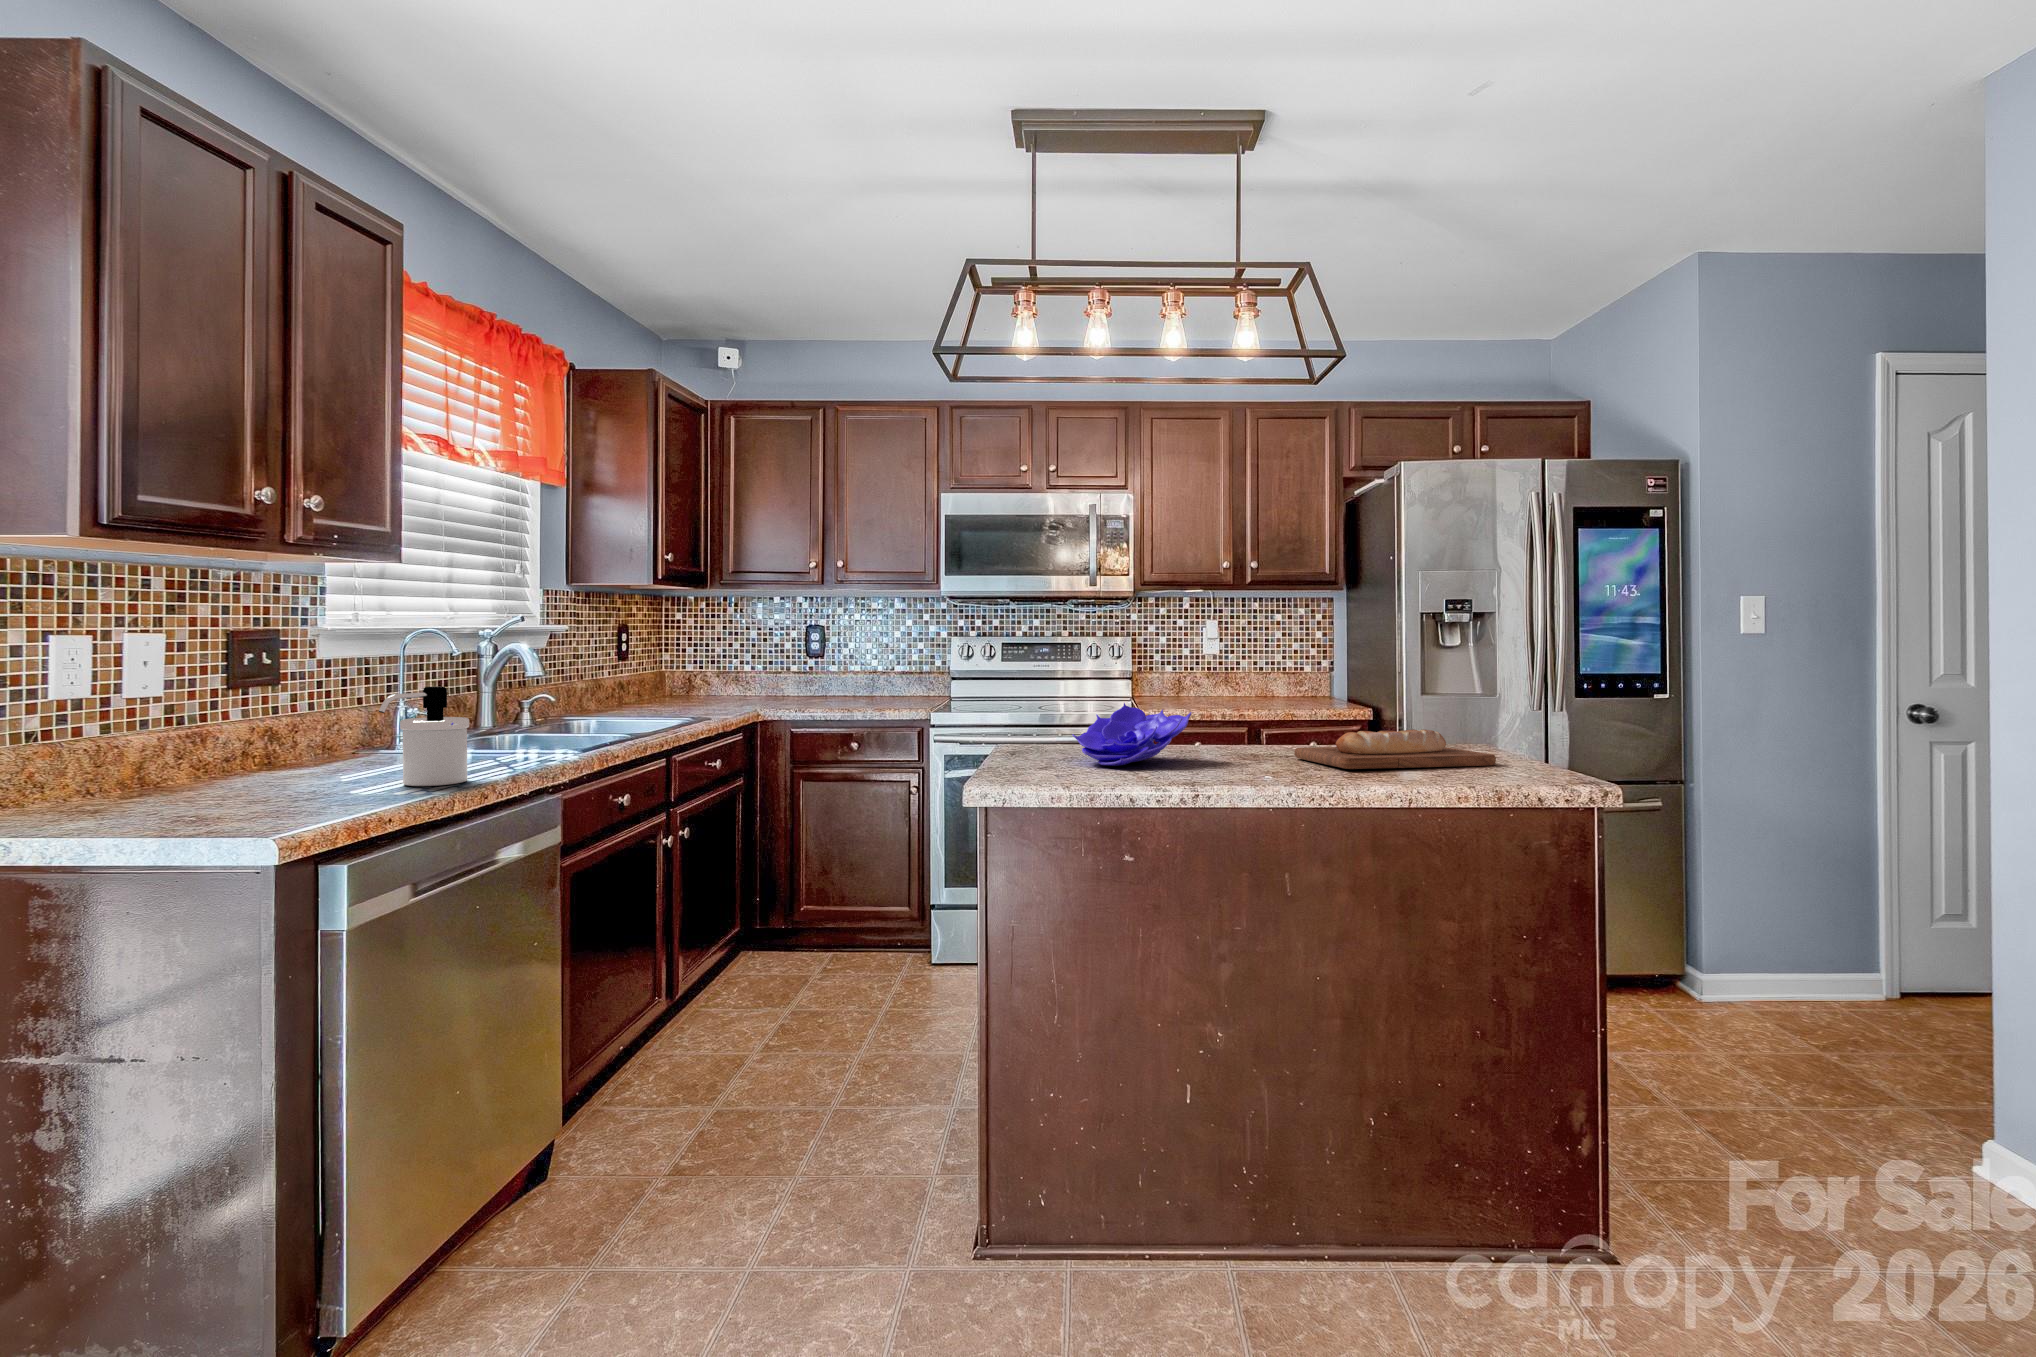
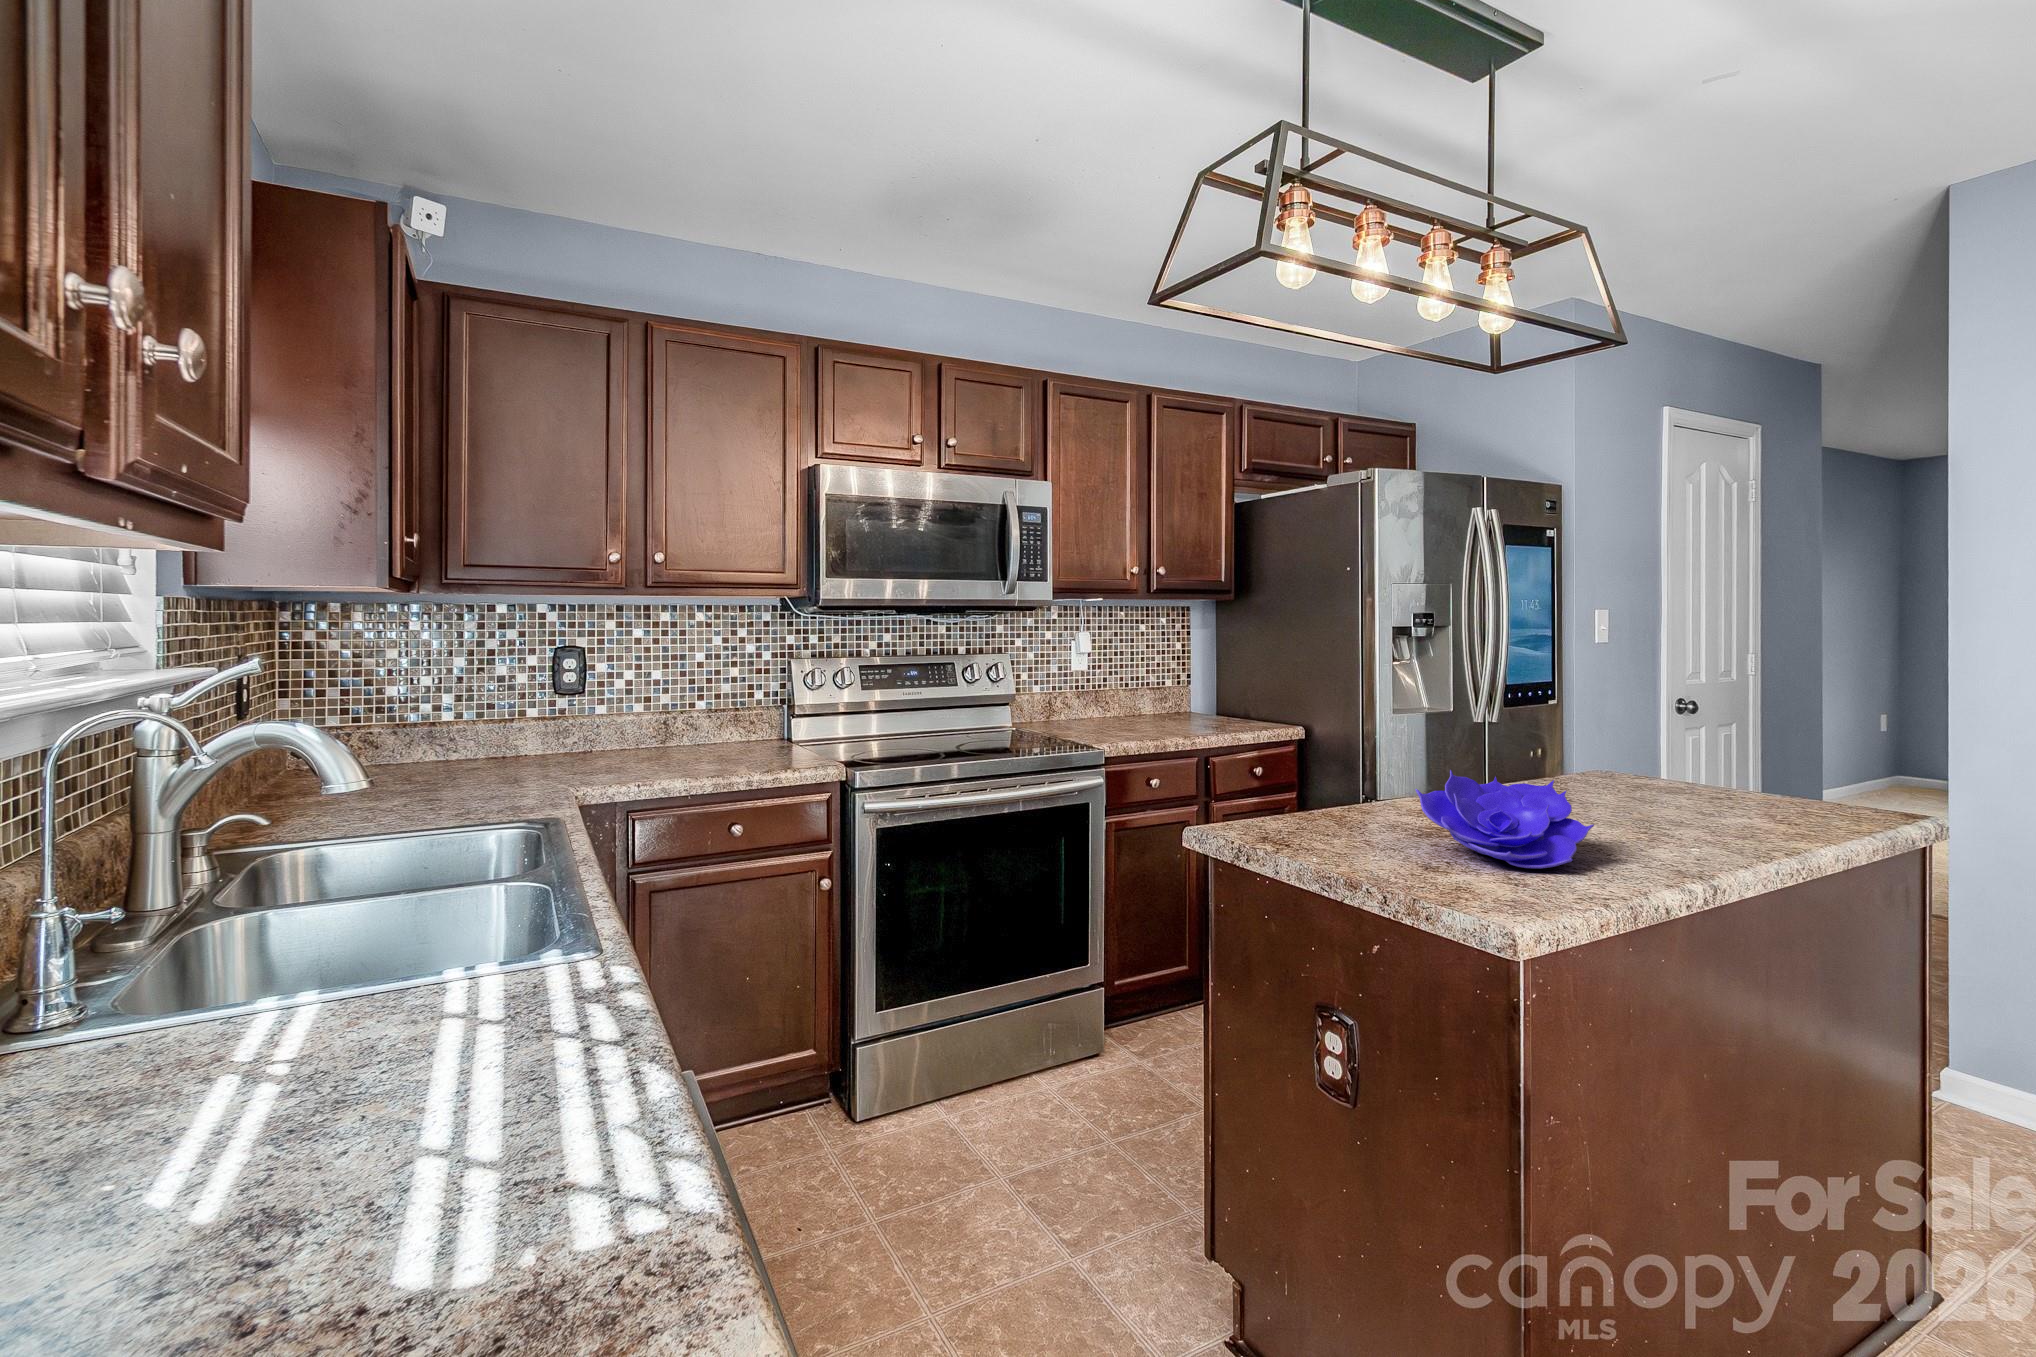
soap dispenser: present [379,686,469,786] -> none [287,873,464,1148]
bread loaf: present [1294,729,1496,769] -> none [1615,777,1796,839]

